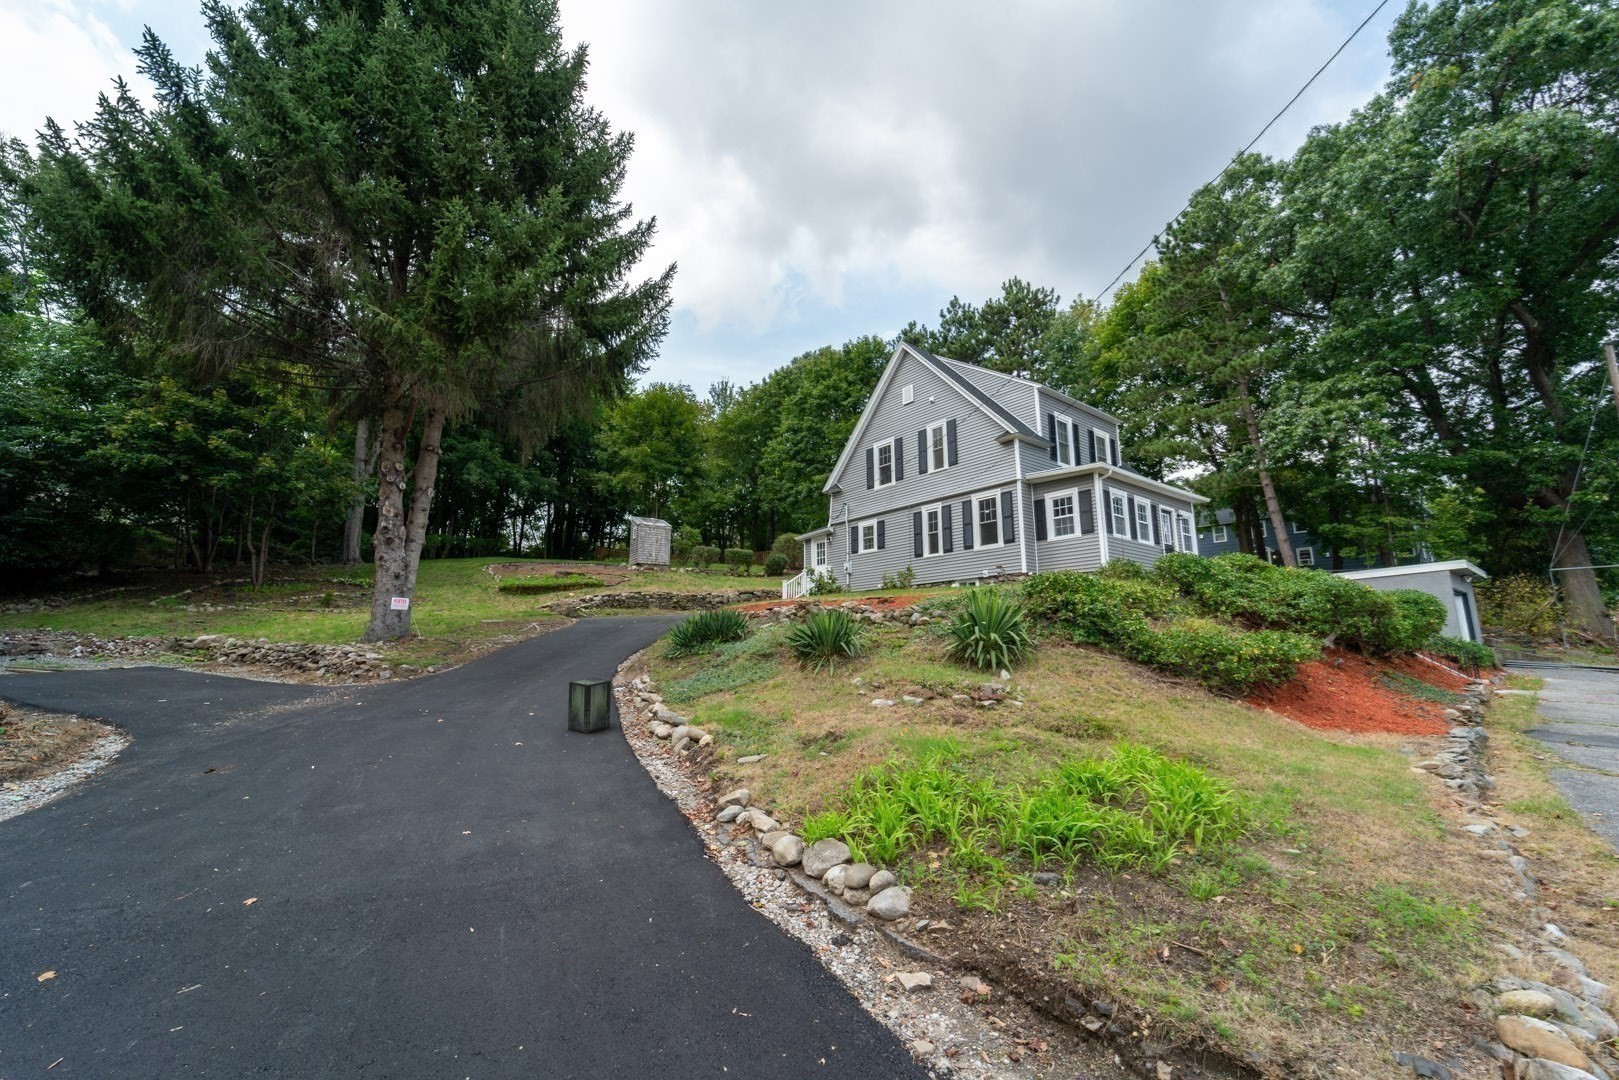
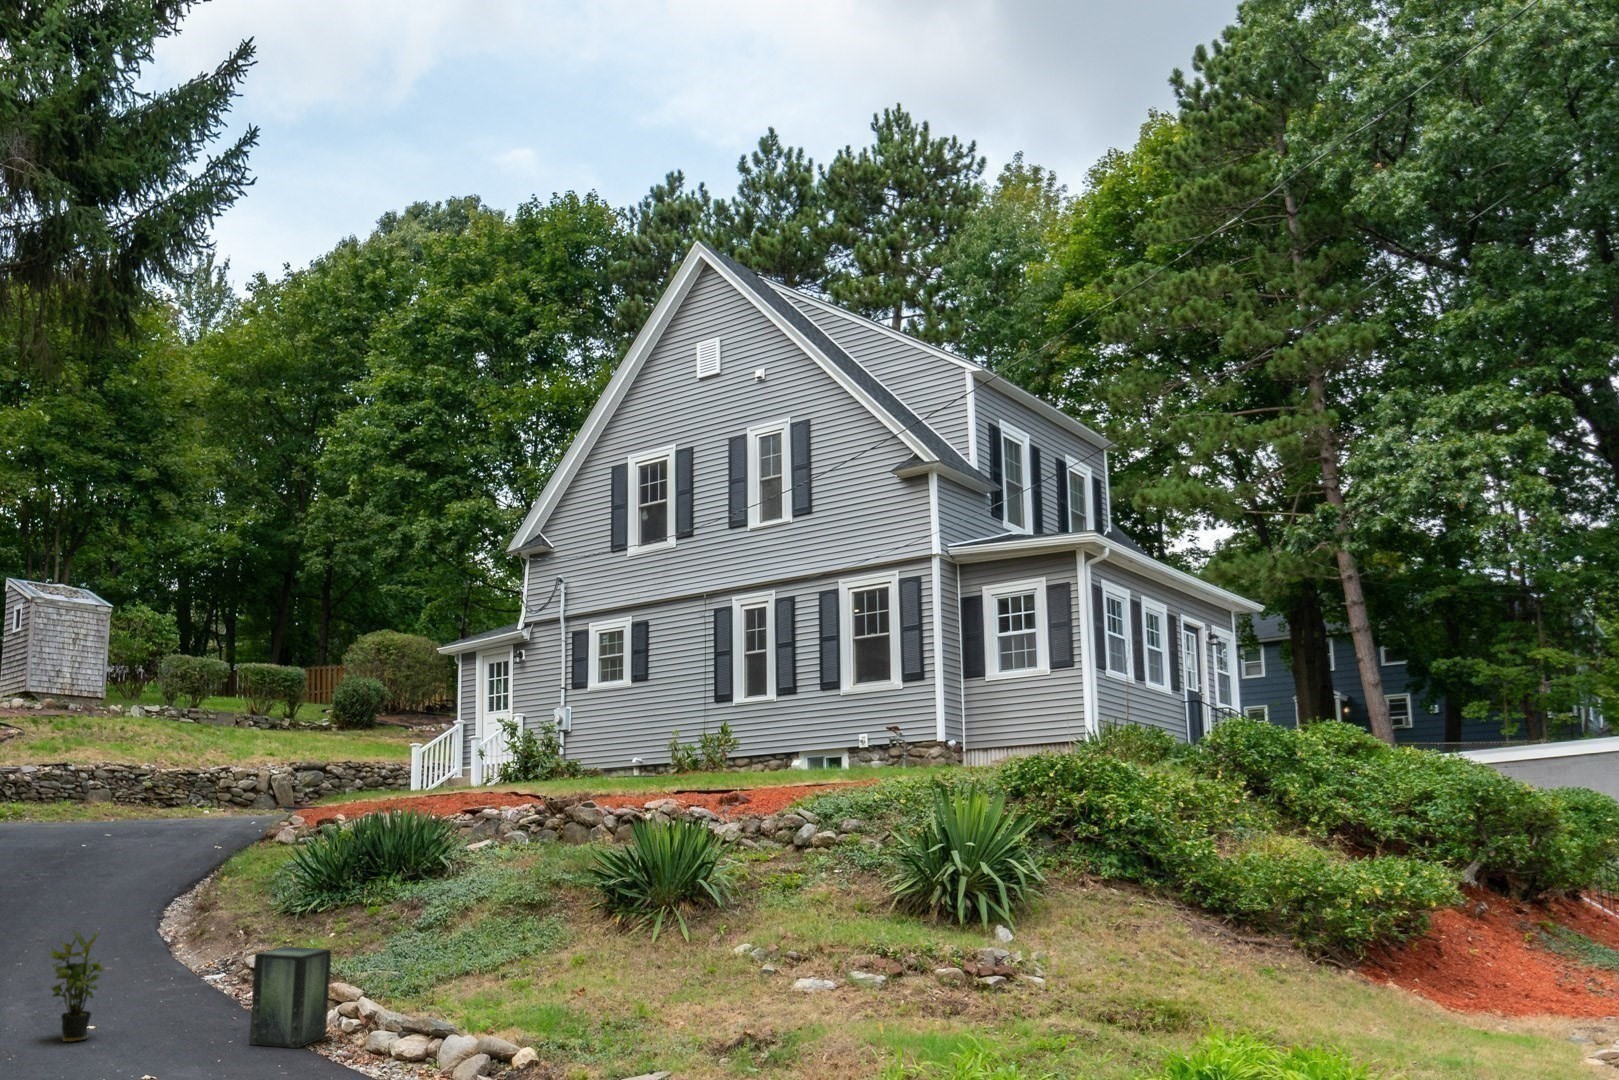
potted plant: none [483,665,513,721] -> present [50,931,103,1042]

